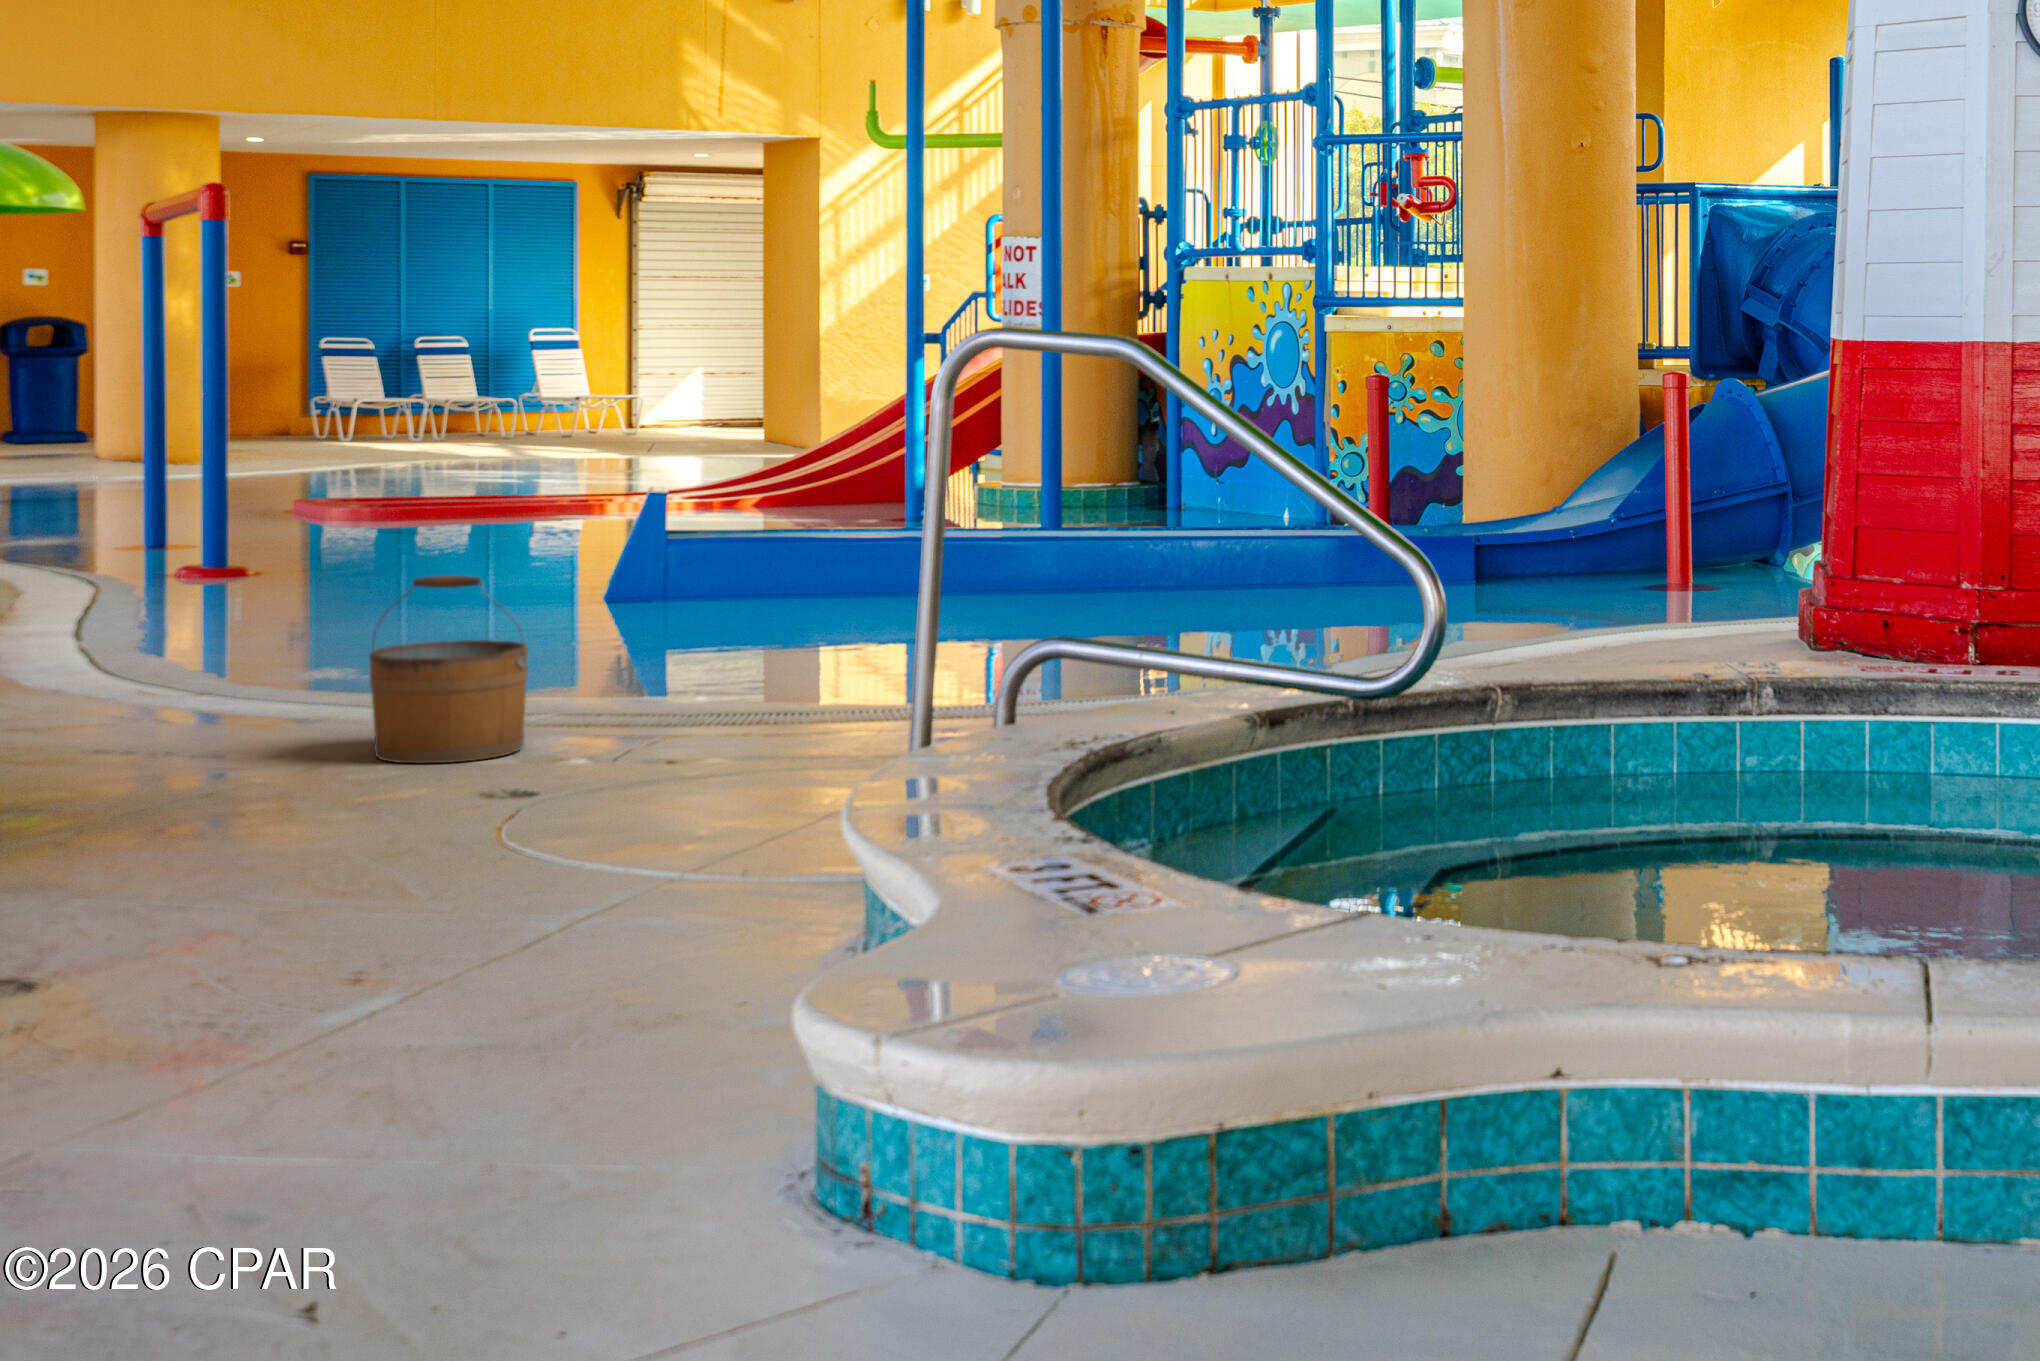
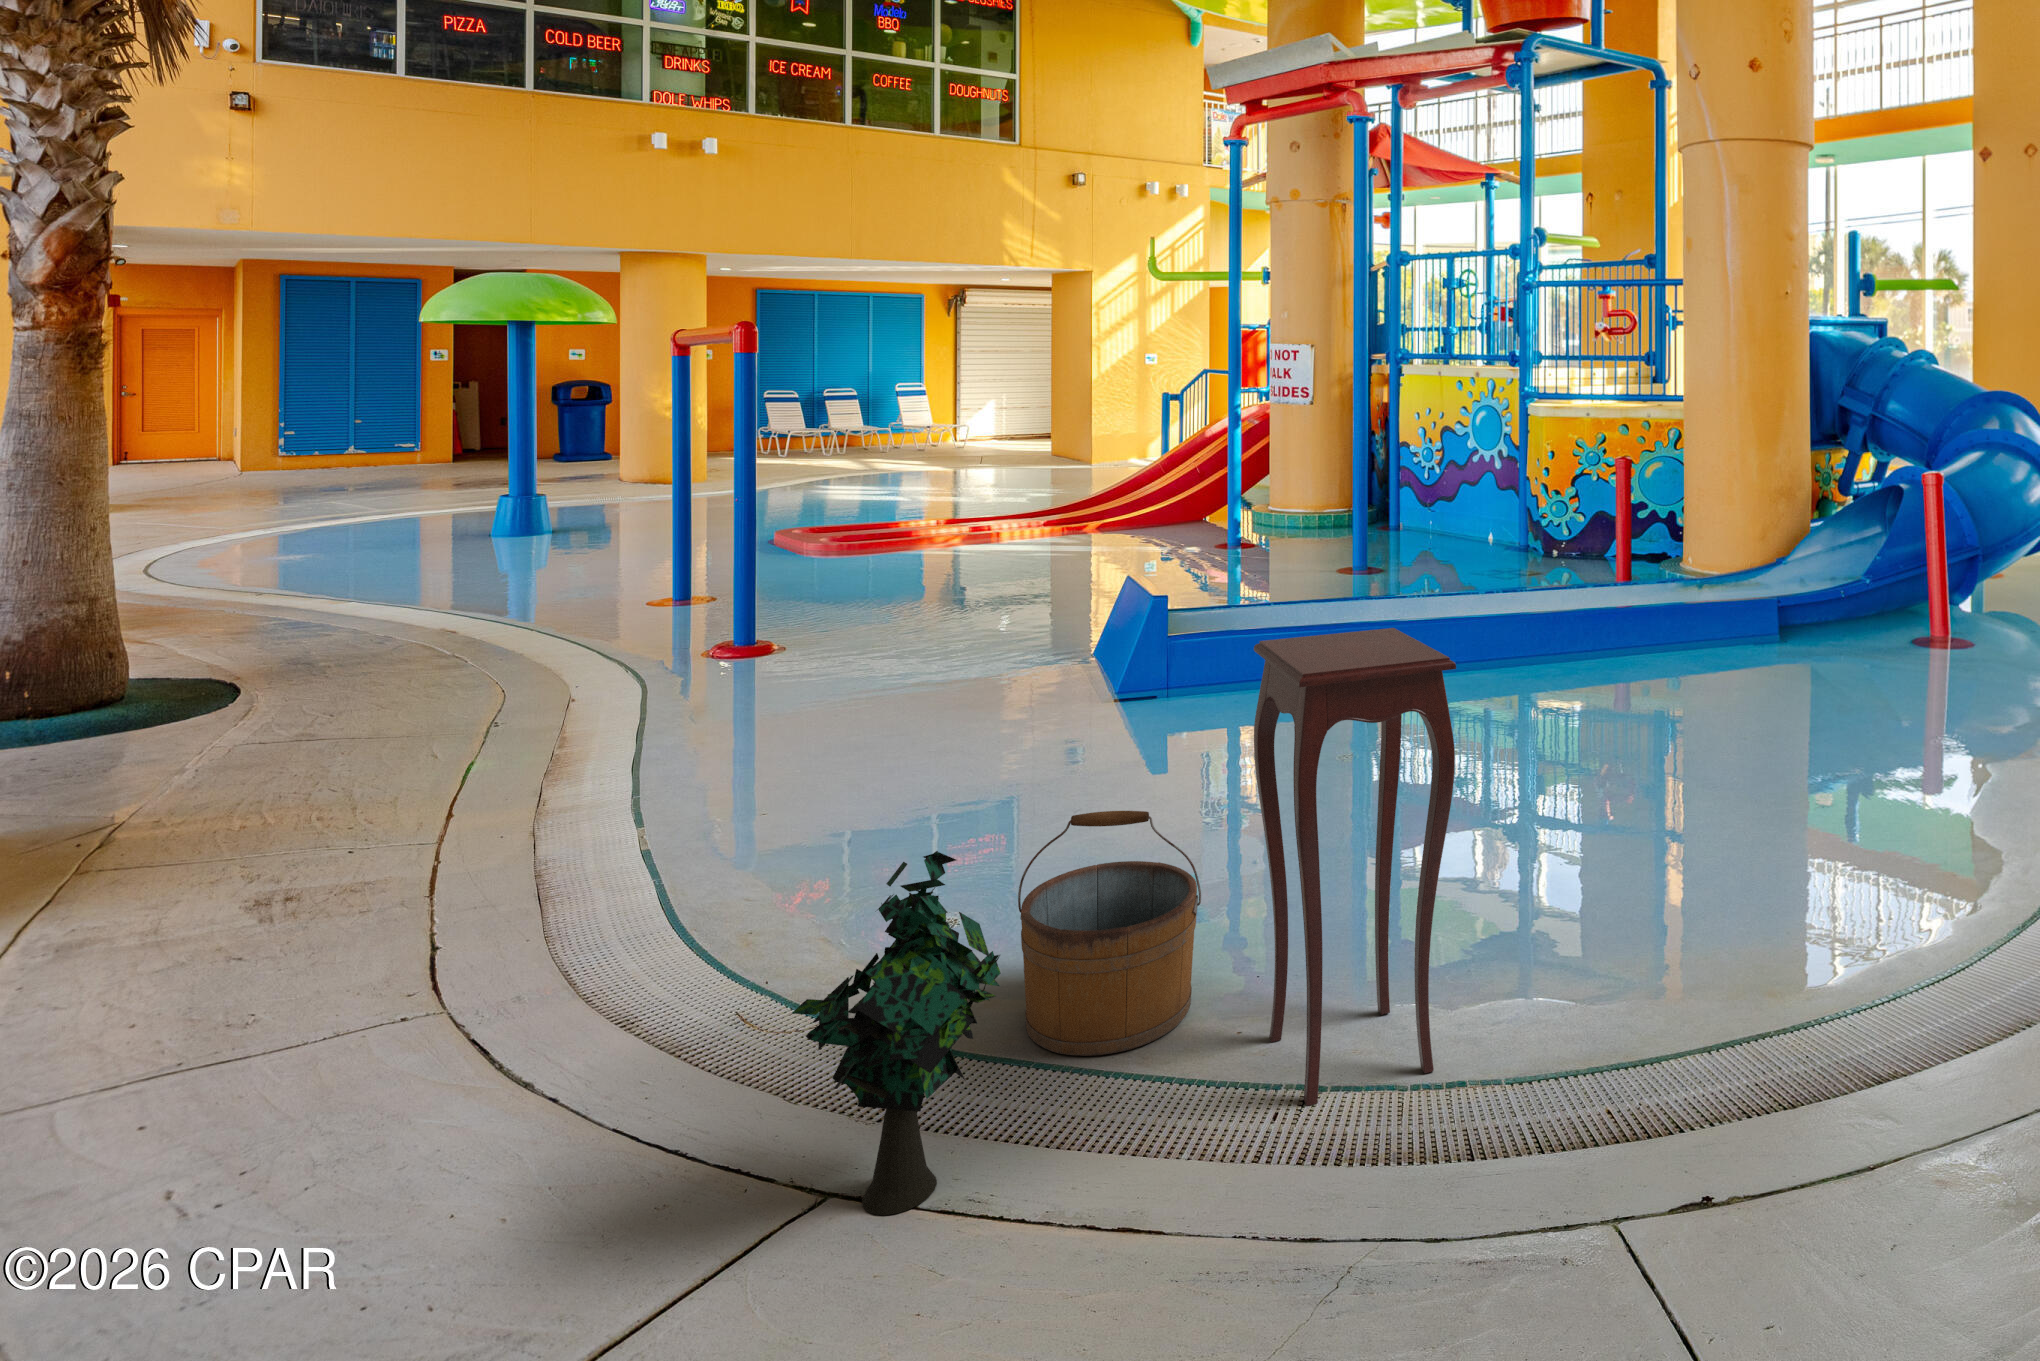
side table: none [554,422,700,781] -> present [1254,628,1456,1106]
decorative plant: none [160,547,320,797] -> present [792,851,1001,1215]

